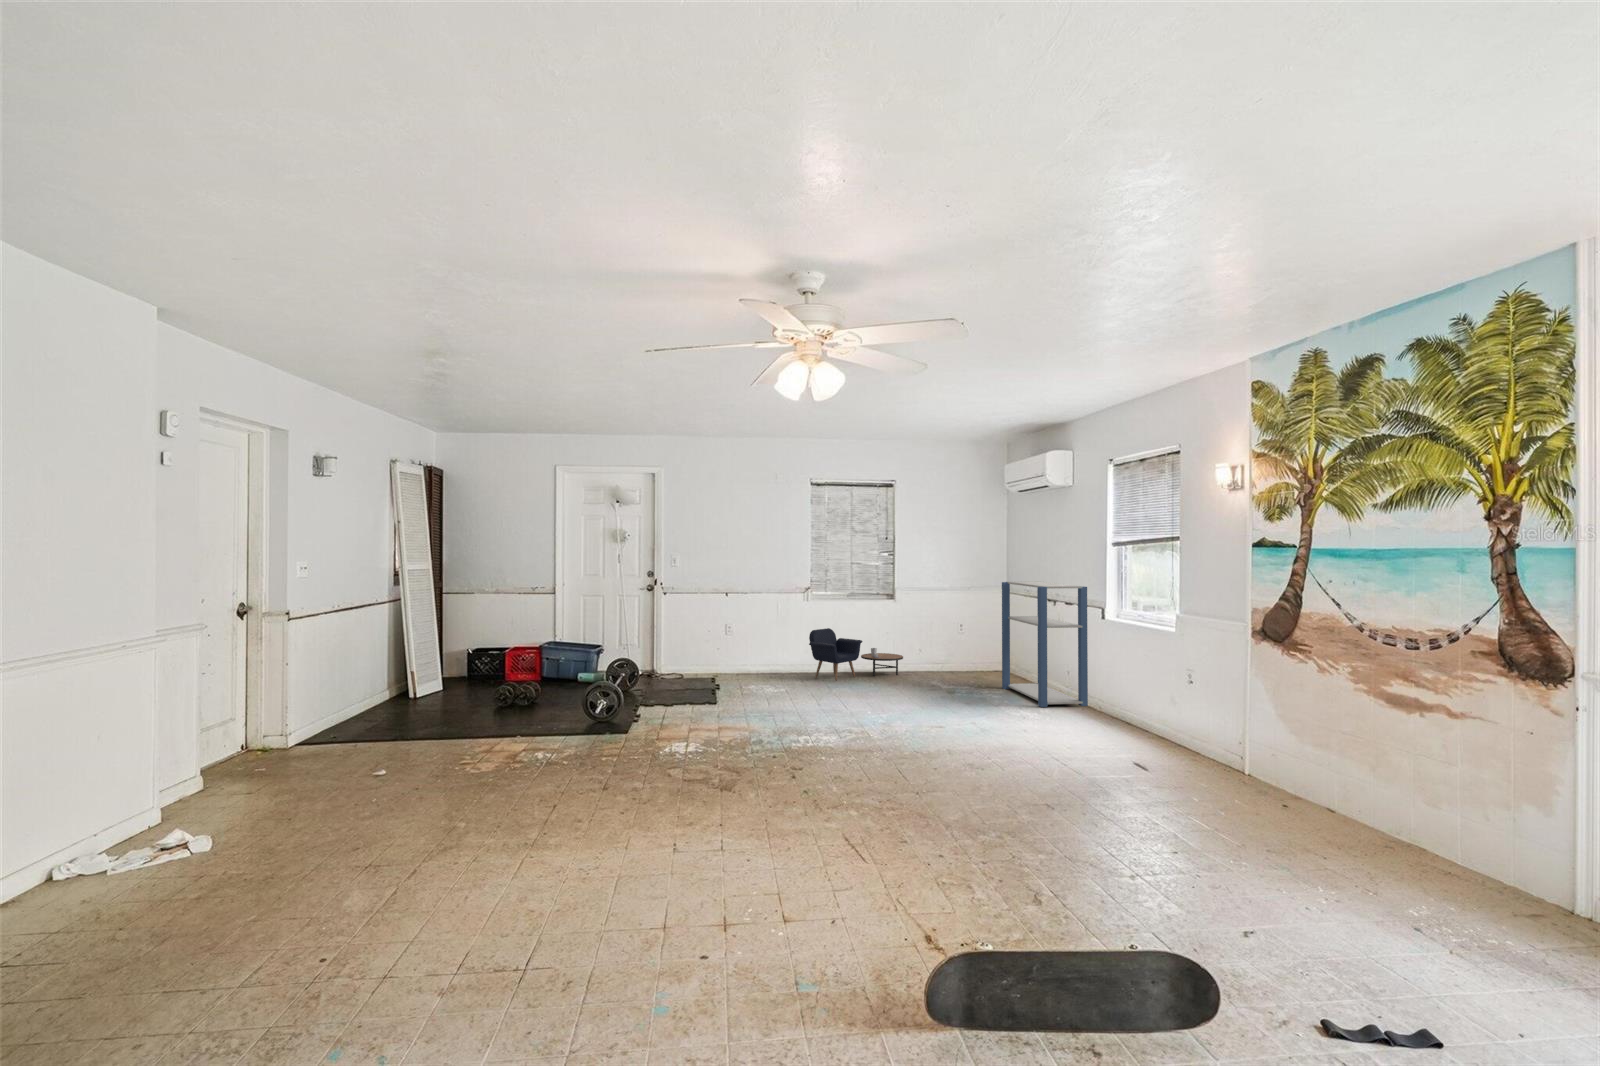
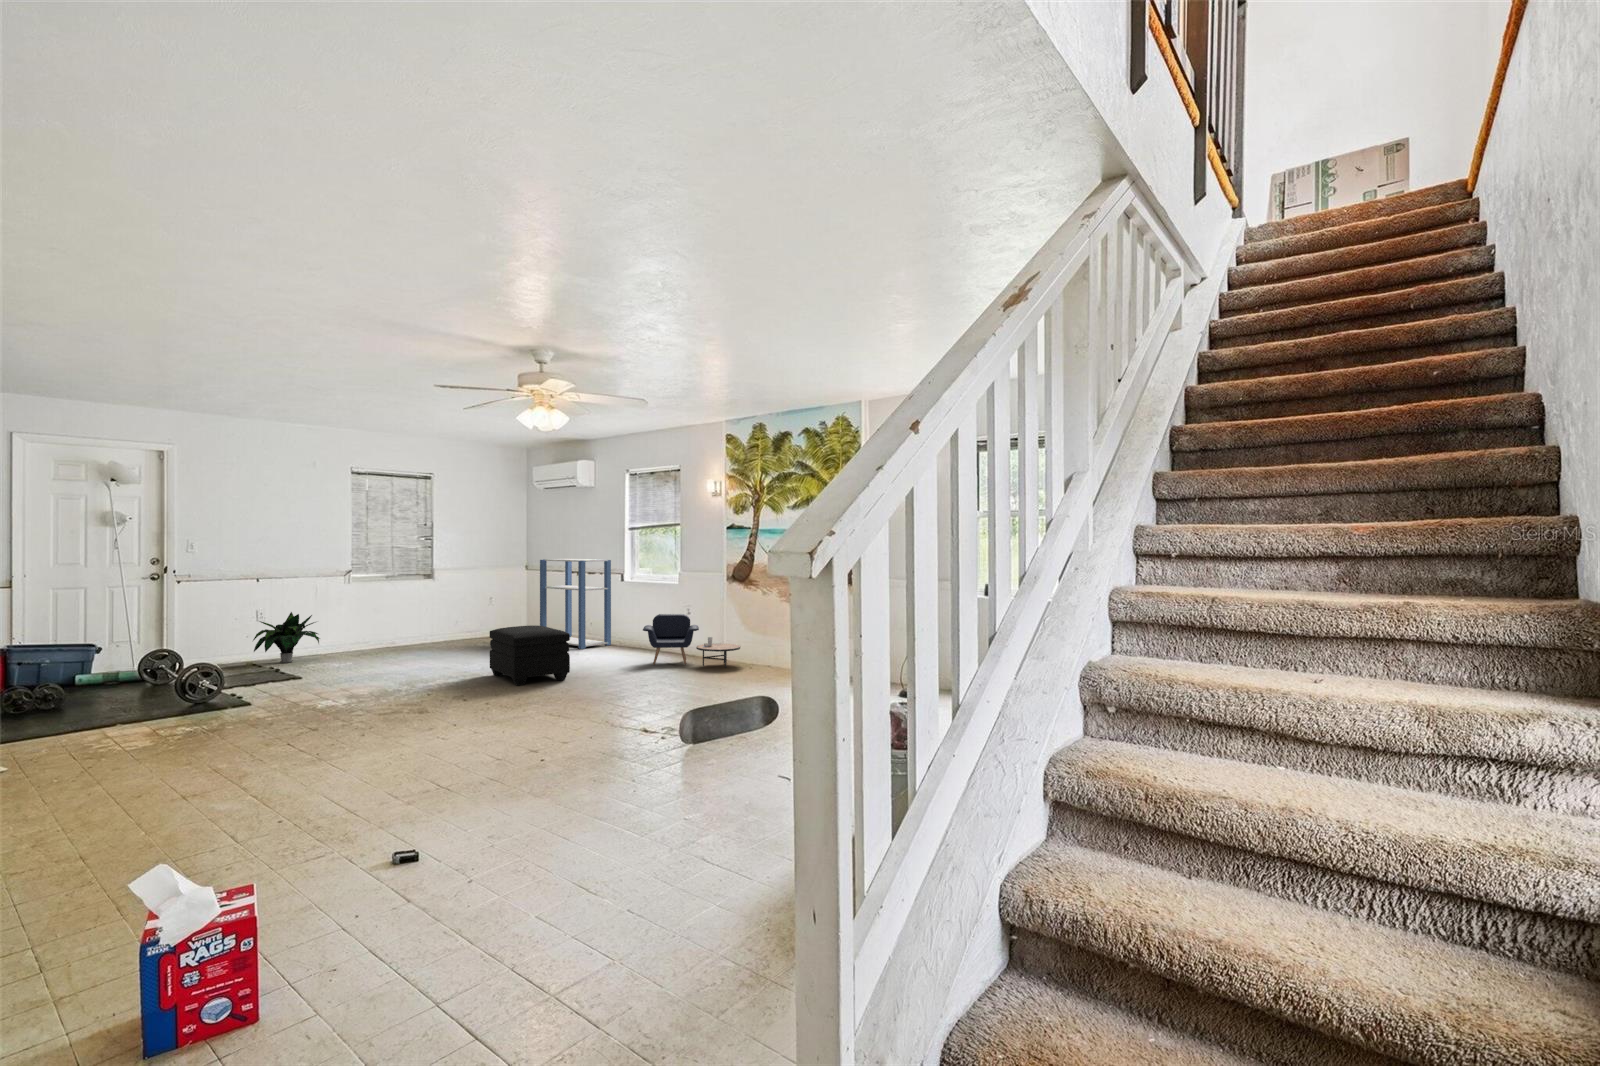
potted plant: none [714,627,776,679] -> present [253,612,320,663]
armchair: present [809,628,903,681] -> present [643,614,740,668]
ottoman: none [885,676,966,764] -> present [490,626,570,686]

